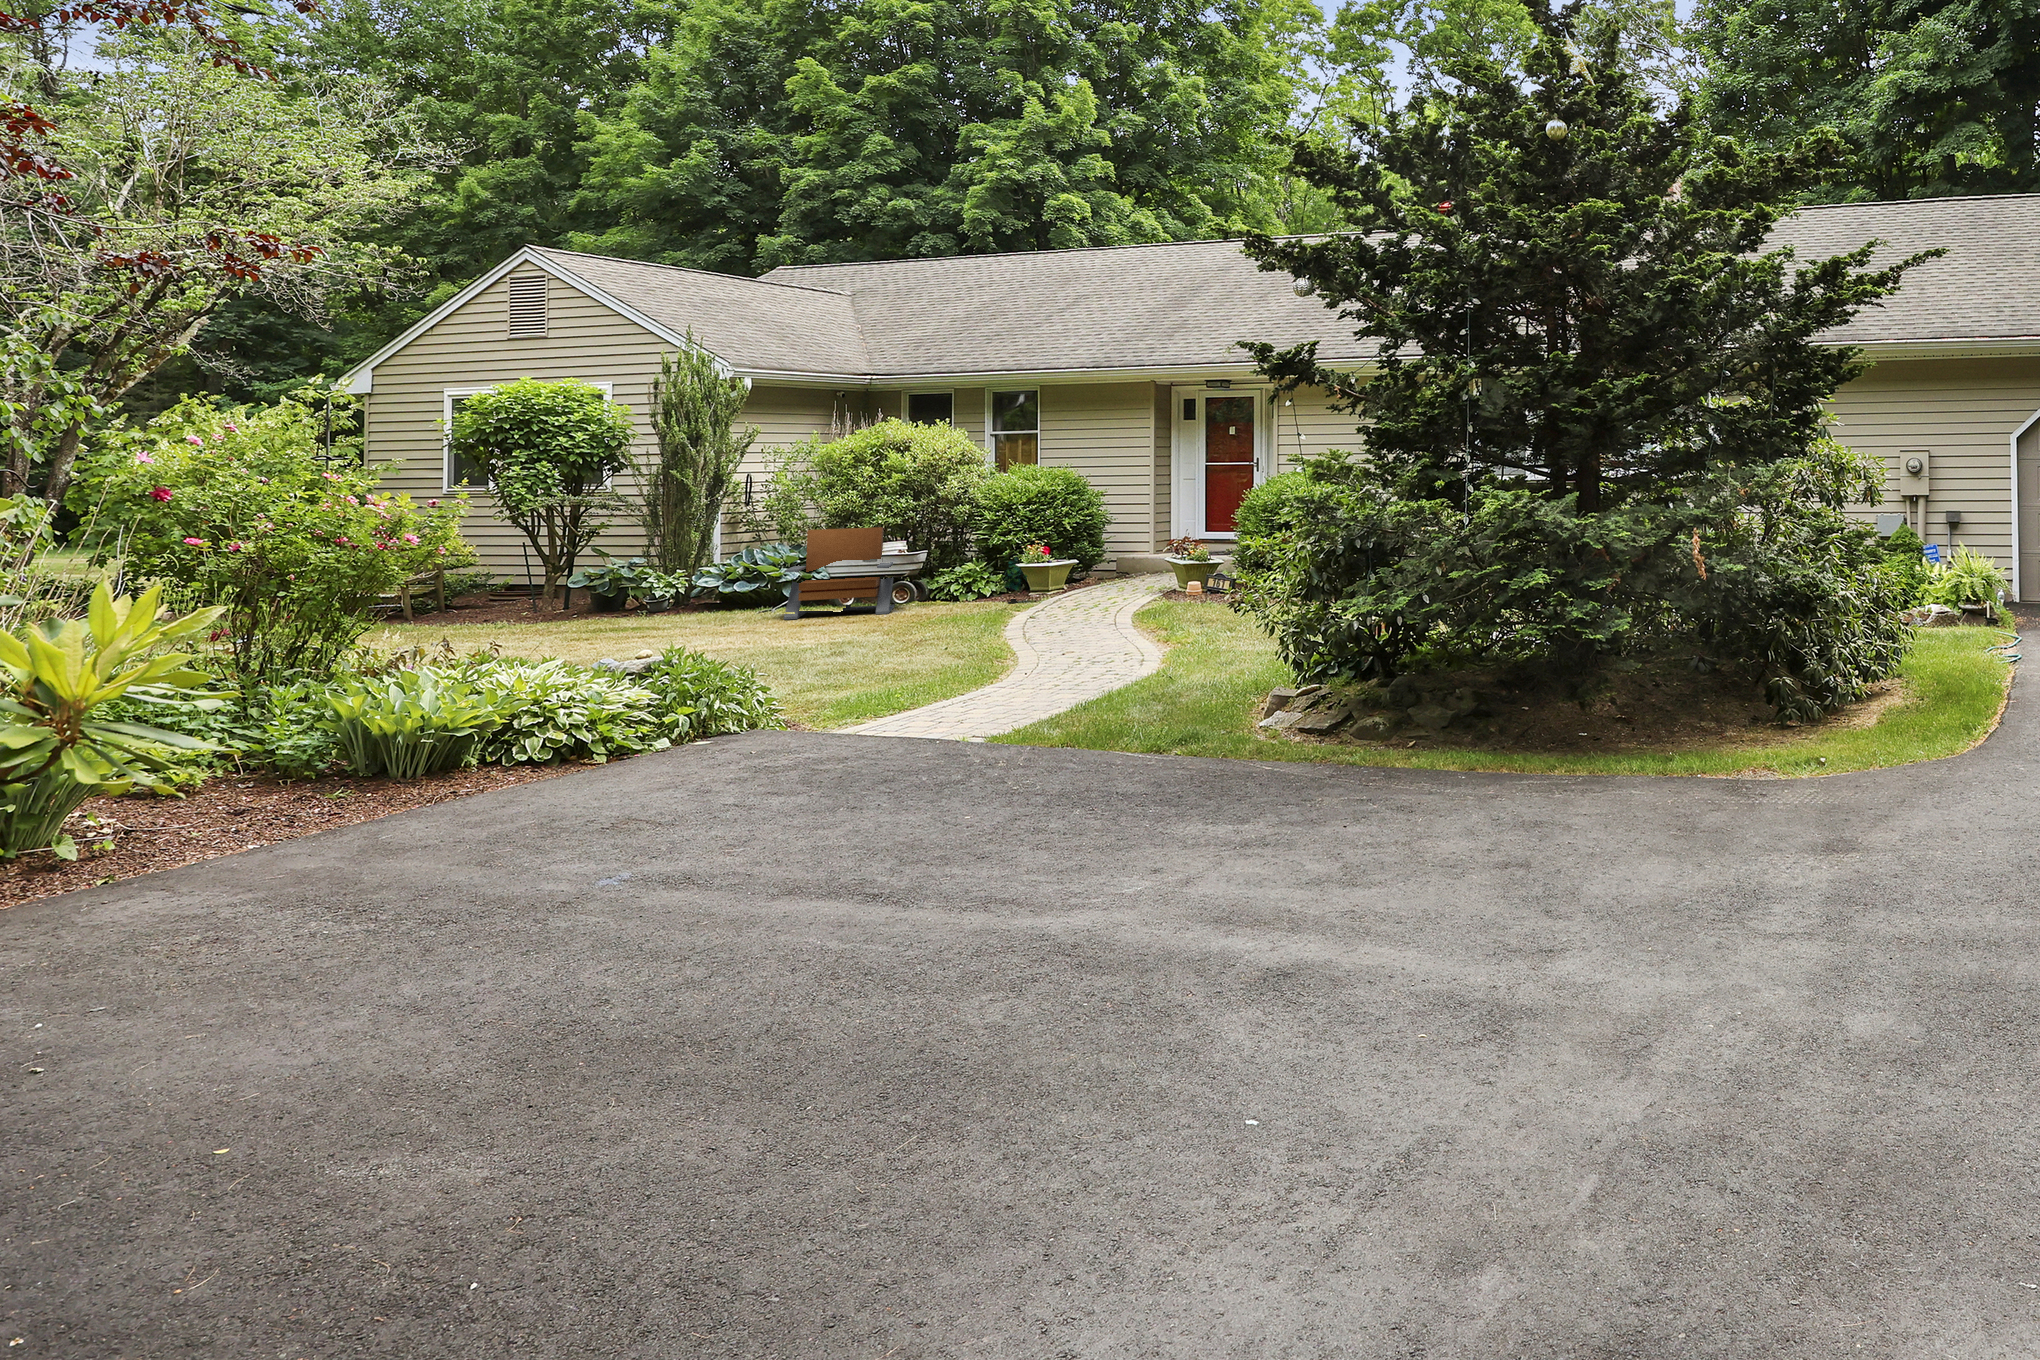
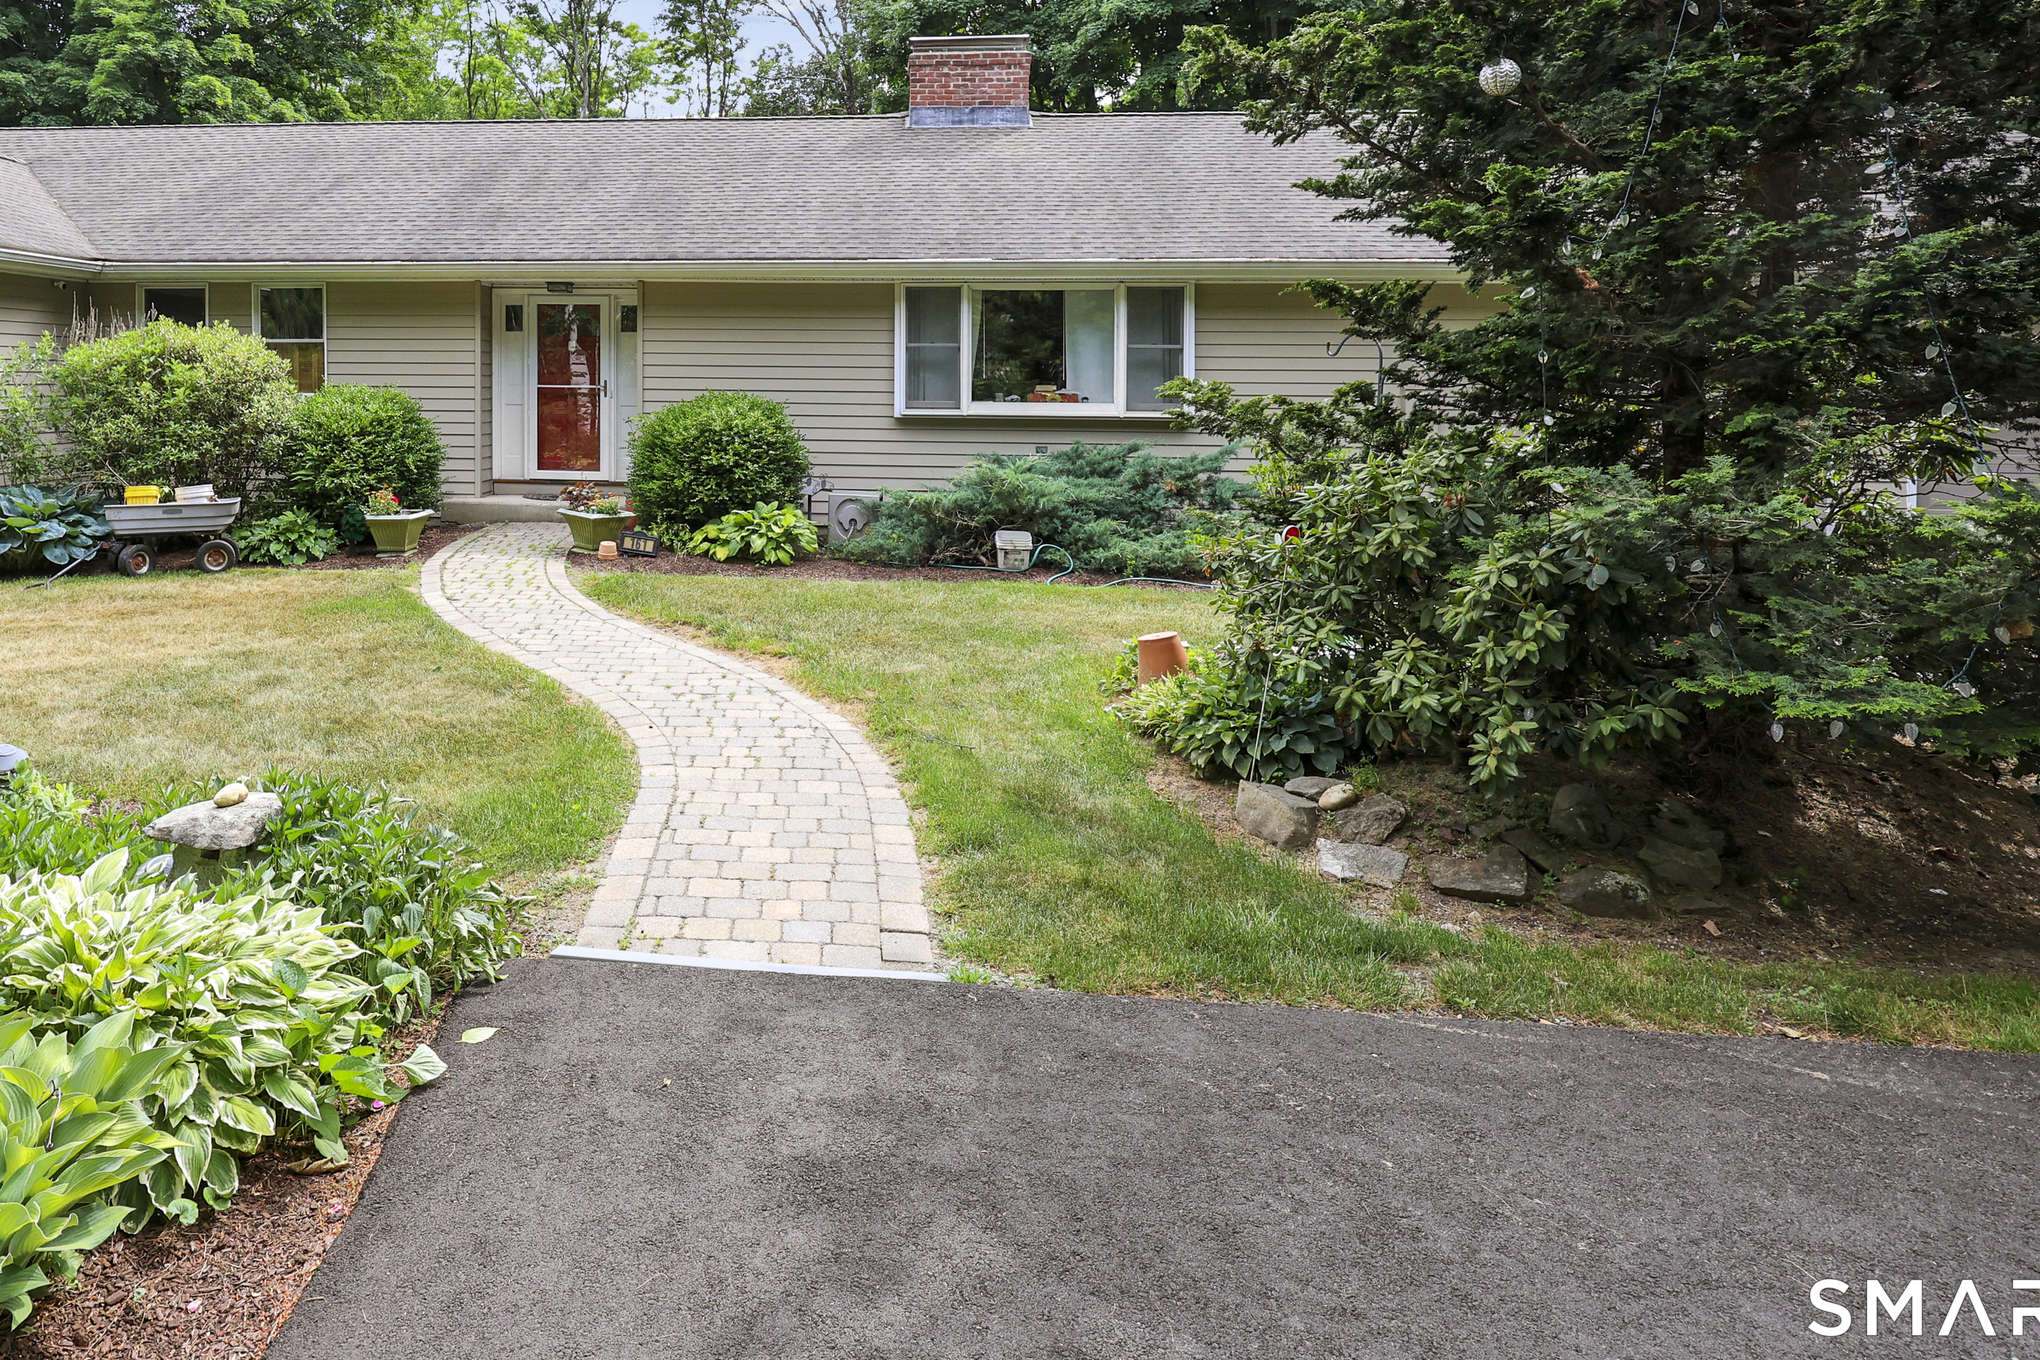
lounge chair: present [784,527,894,620] -> none [70,463,216,589]

